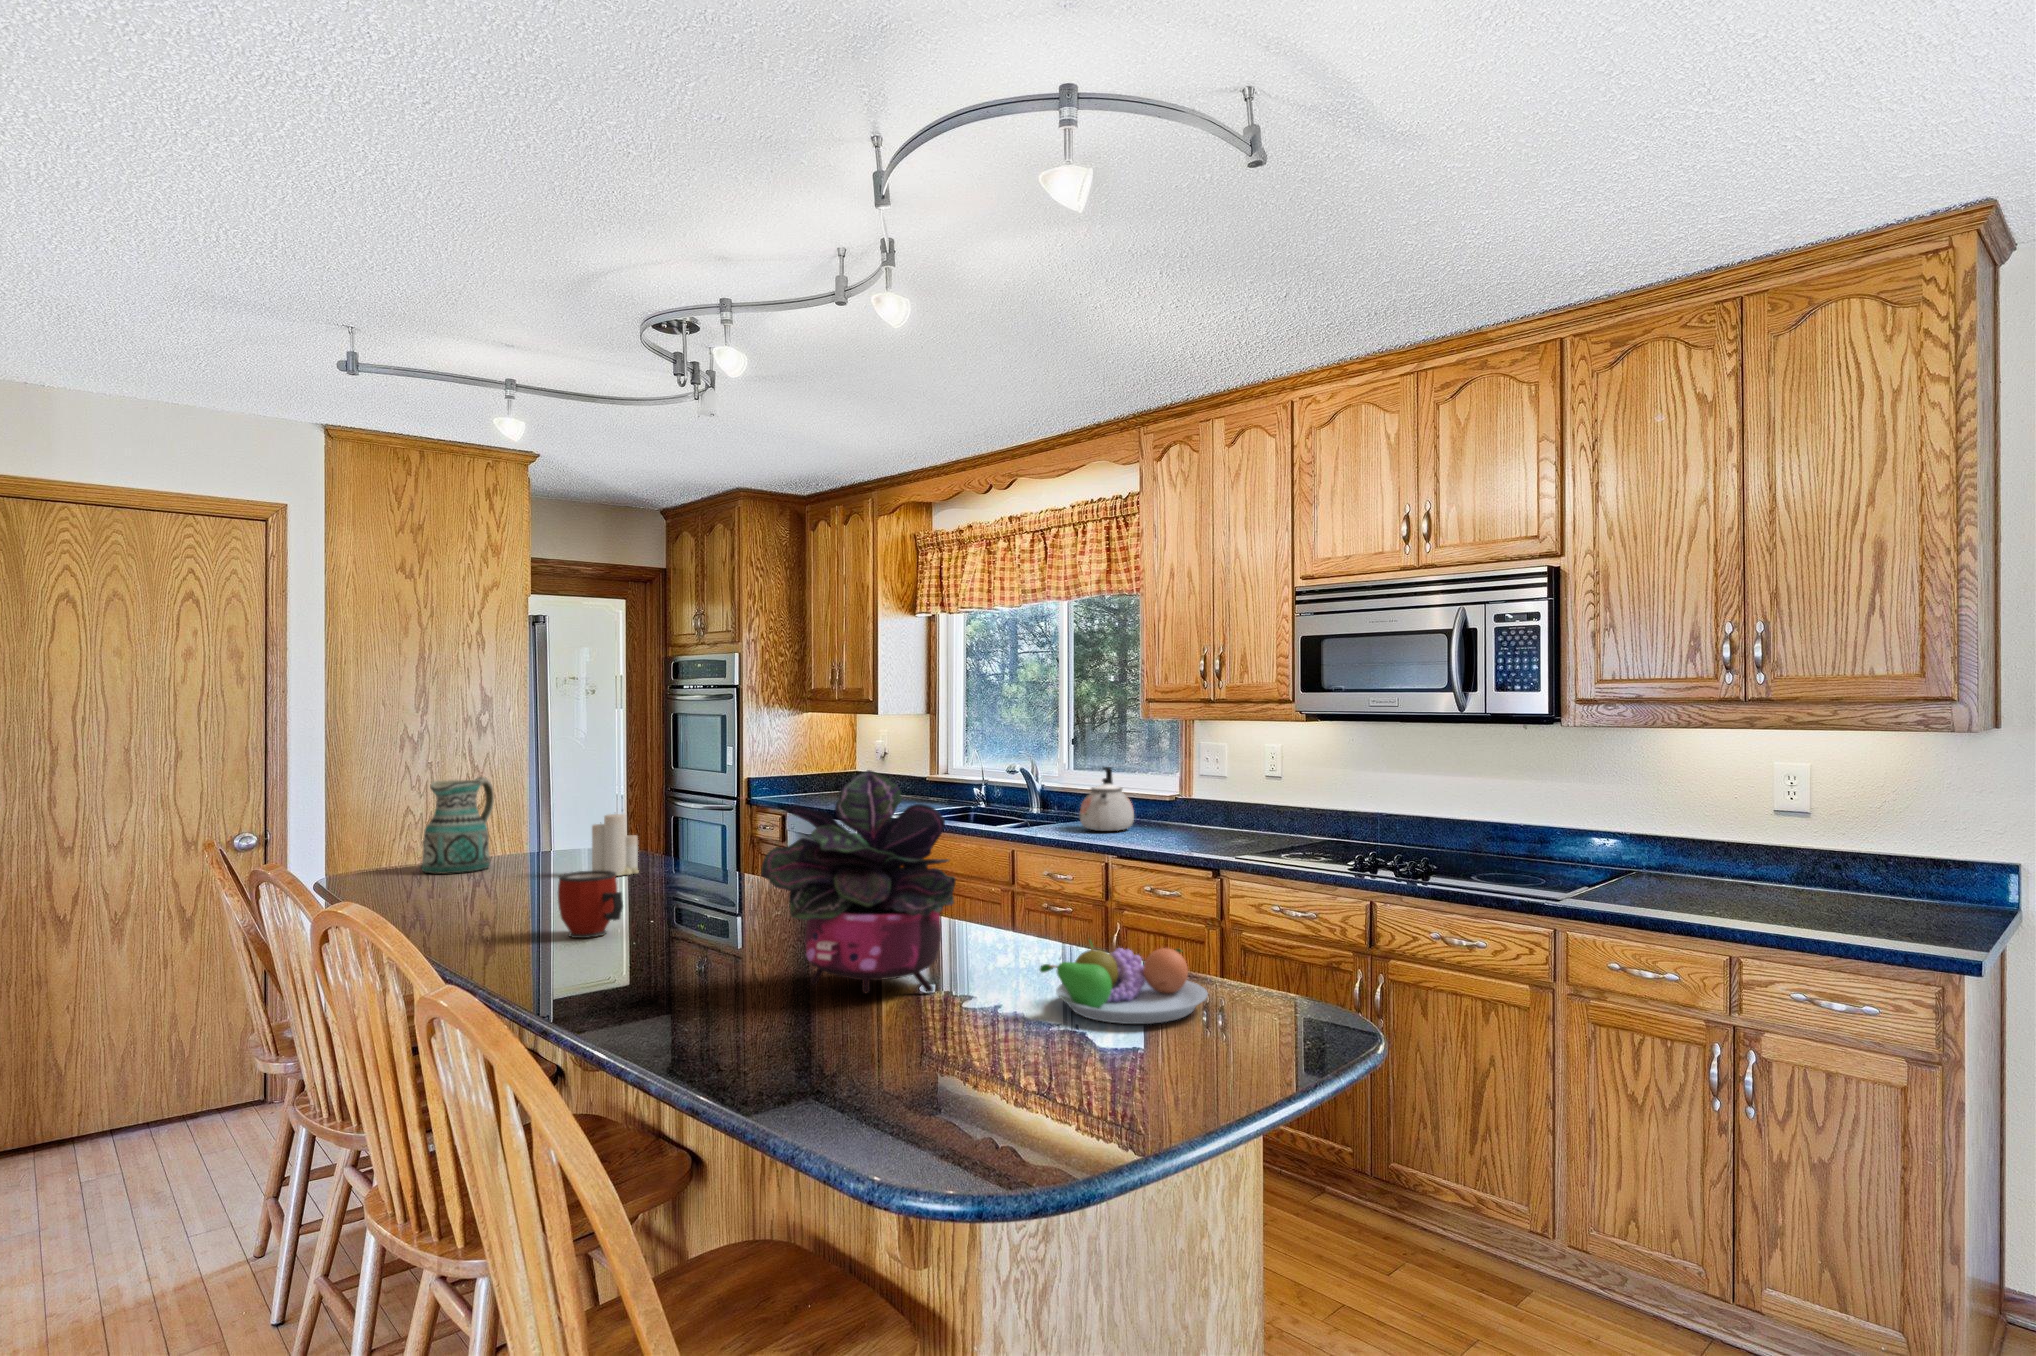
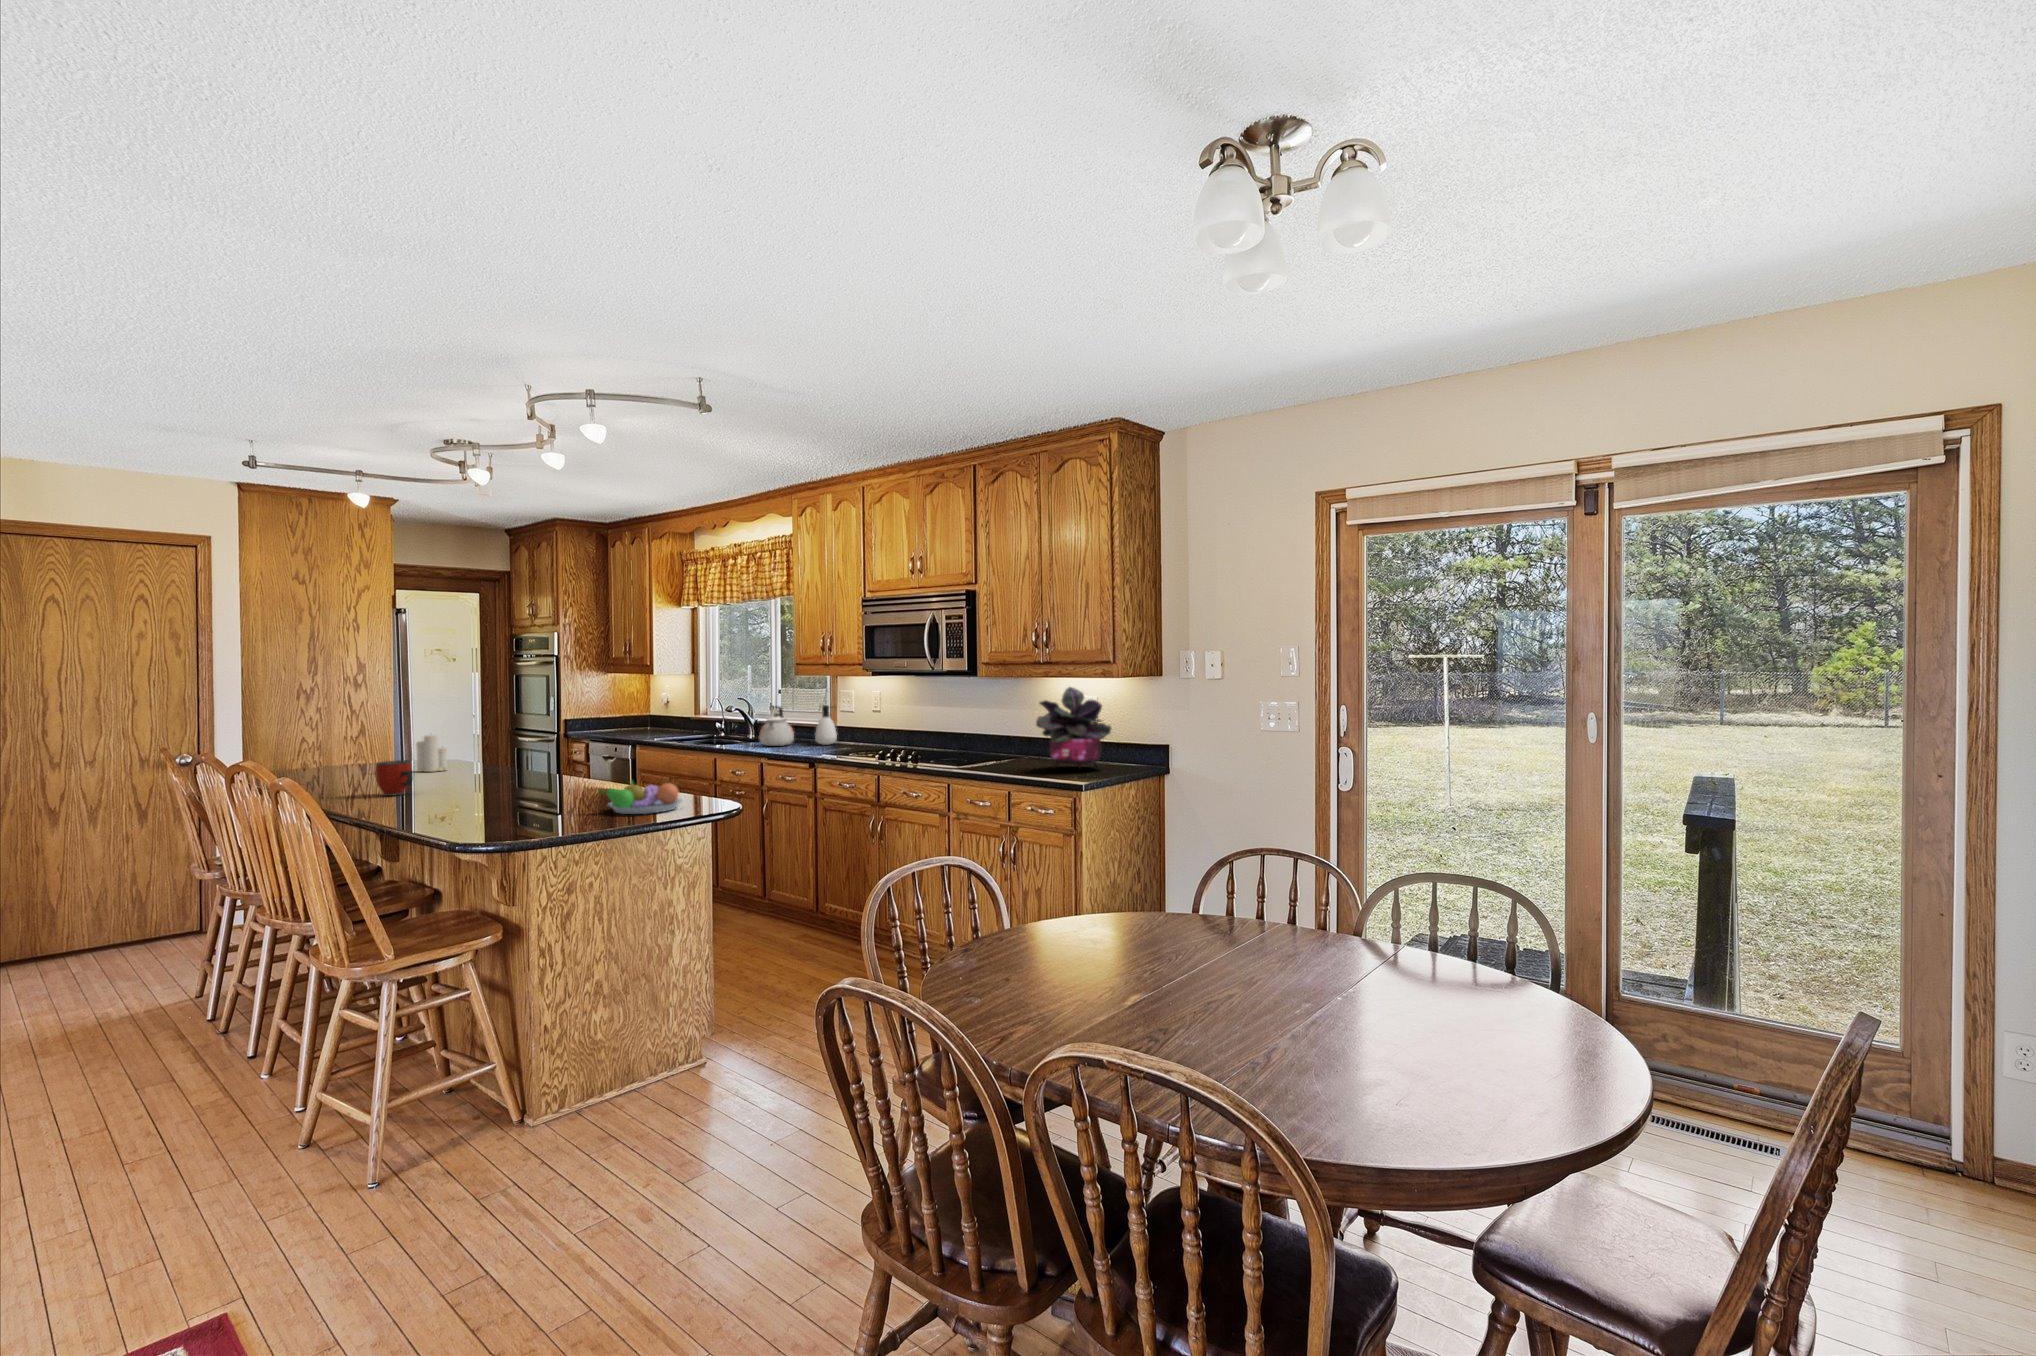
soap dispenser: none [1171,766,1206,830] -> present [815,705,837,745]
potted plant: present [761,770,956,993] -> present [1036,687,1112,769]
ceramic pitcher: present [422,777,494,874] -> none [306,714,356,773]

